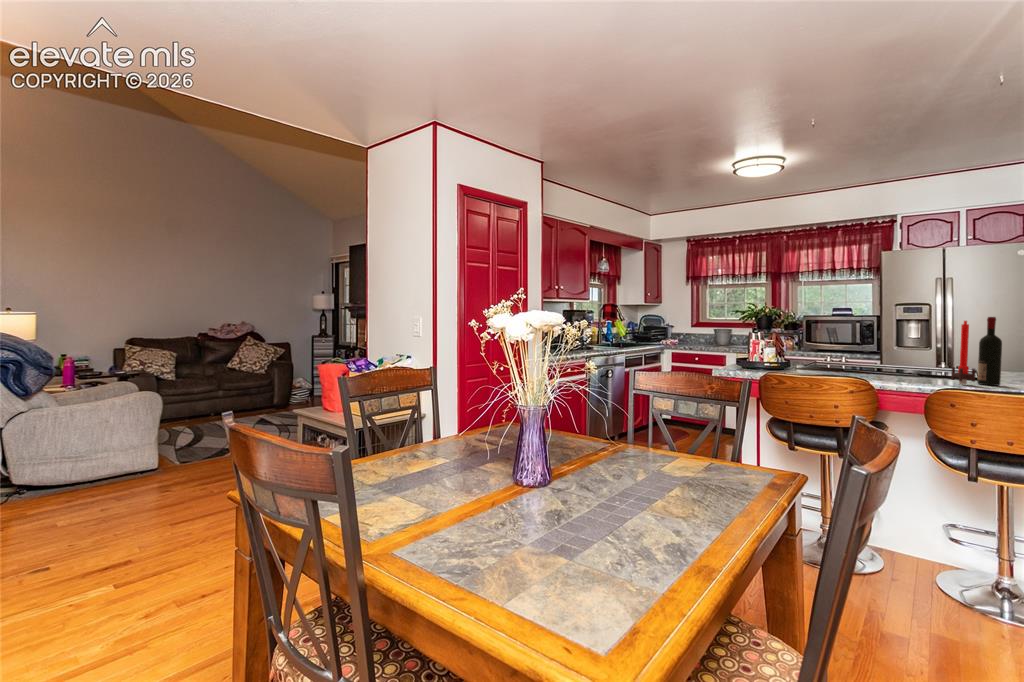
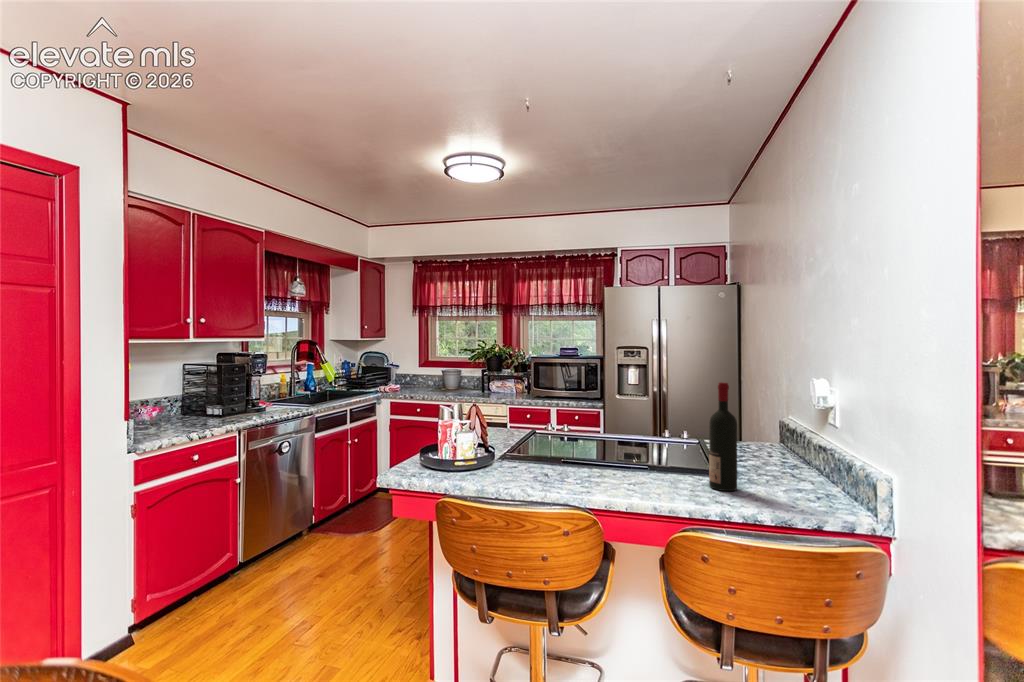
candle: present [951,321,975,384] -> none [678,390,708,494]

